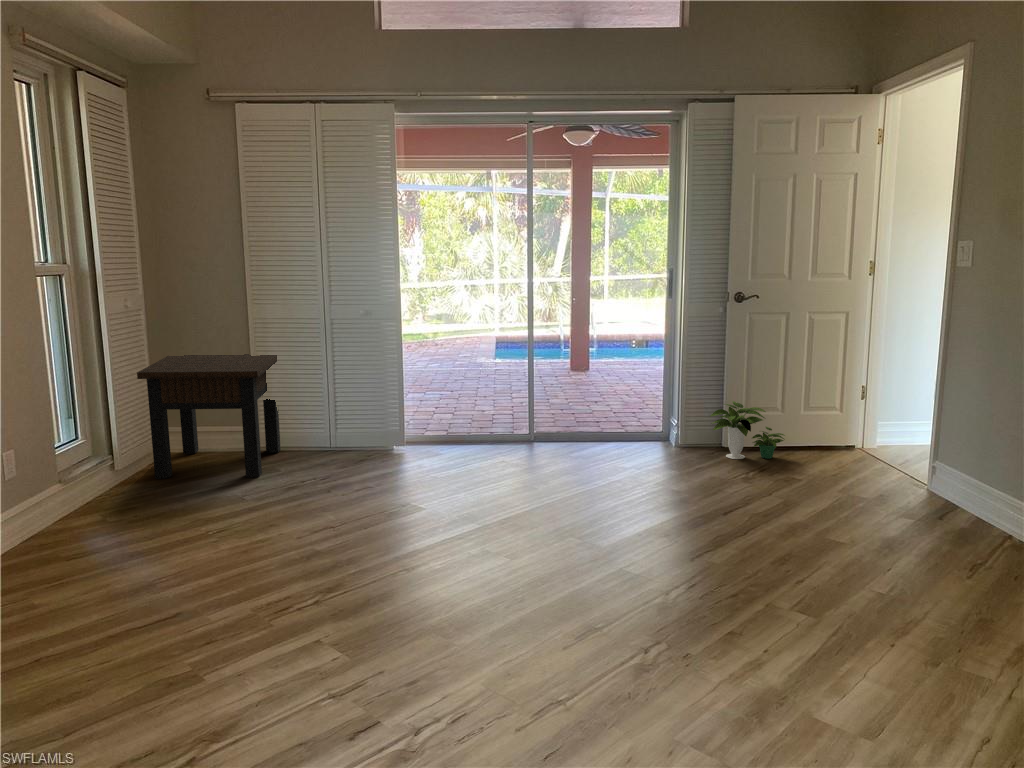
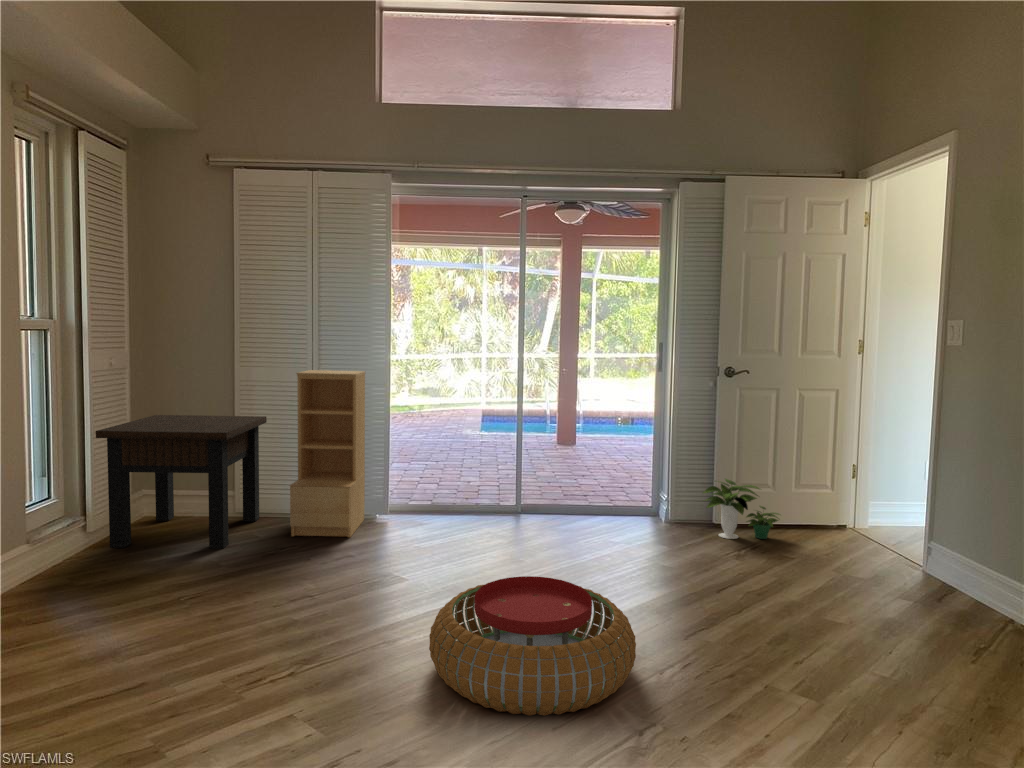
bookshelf: none [314,304,382,465] -> present [290,370,365,537]
pouf: none [461,490,624,588] -> present [429,576,636,716]

